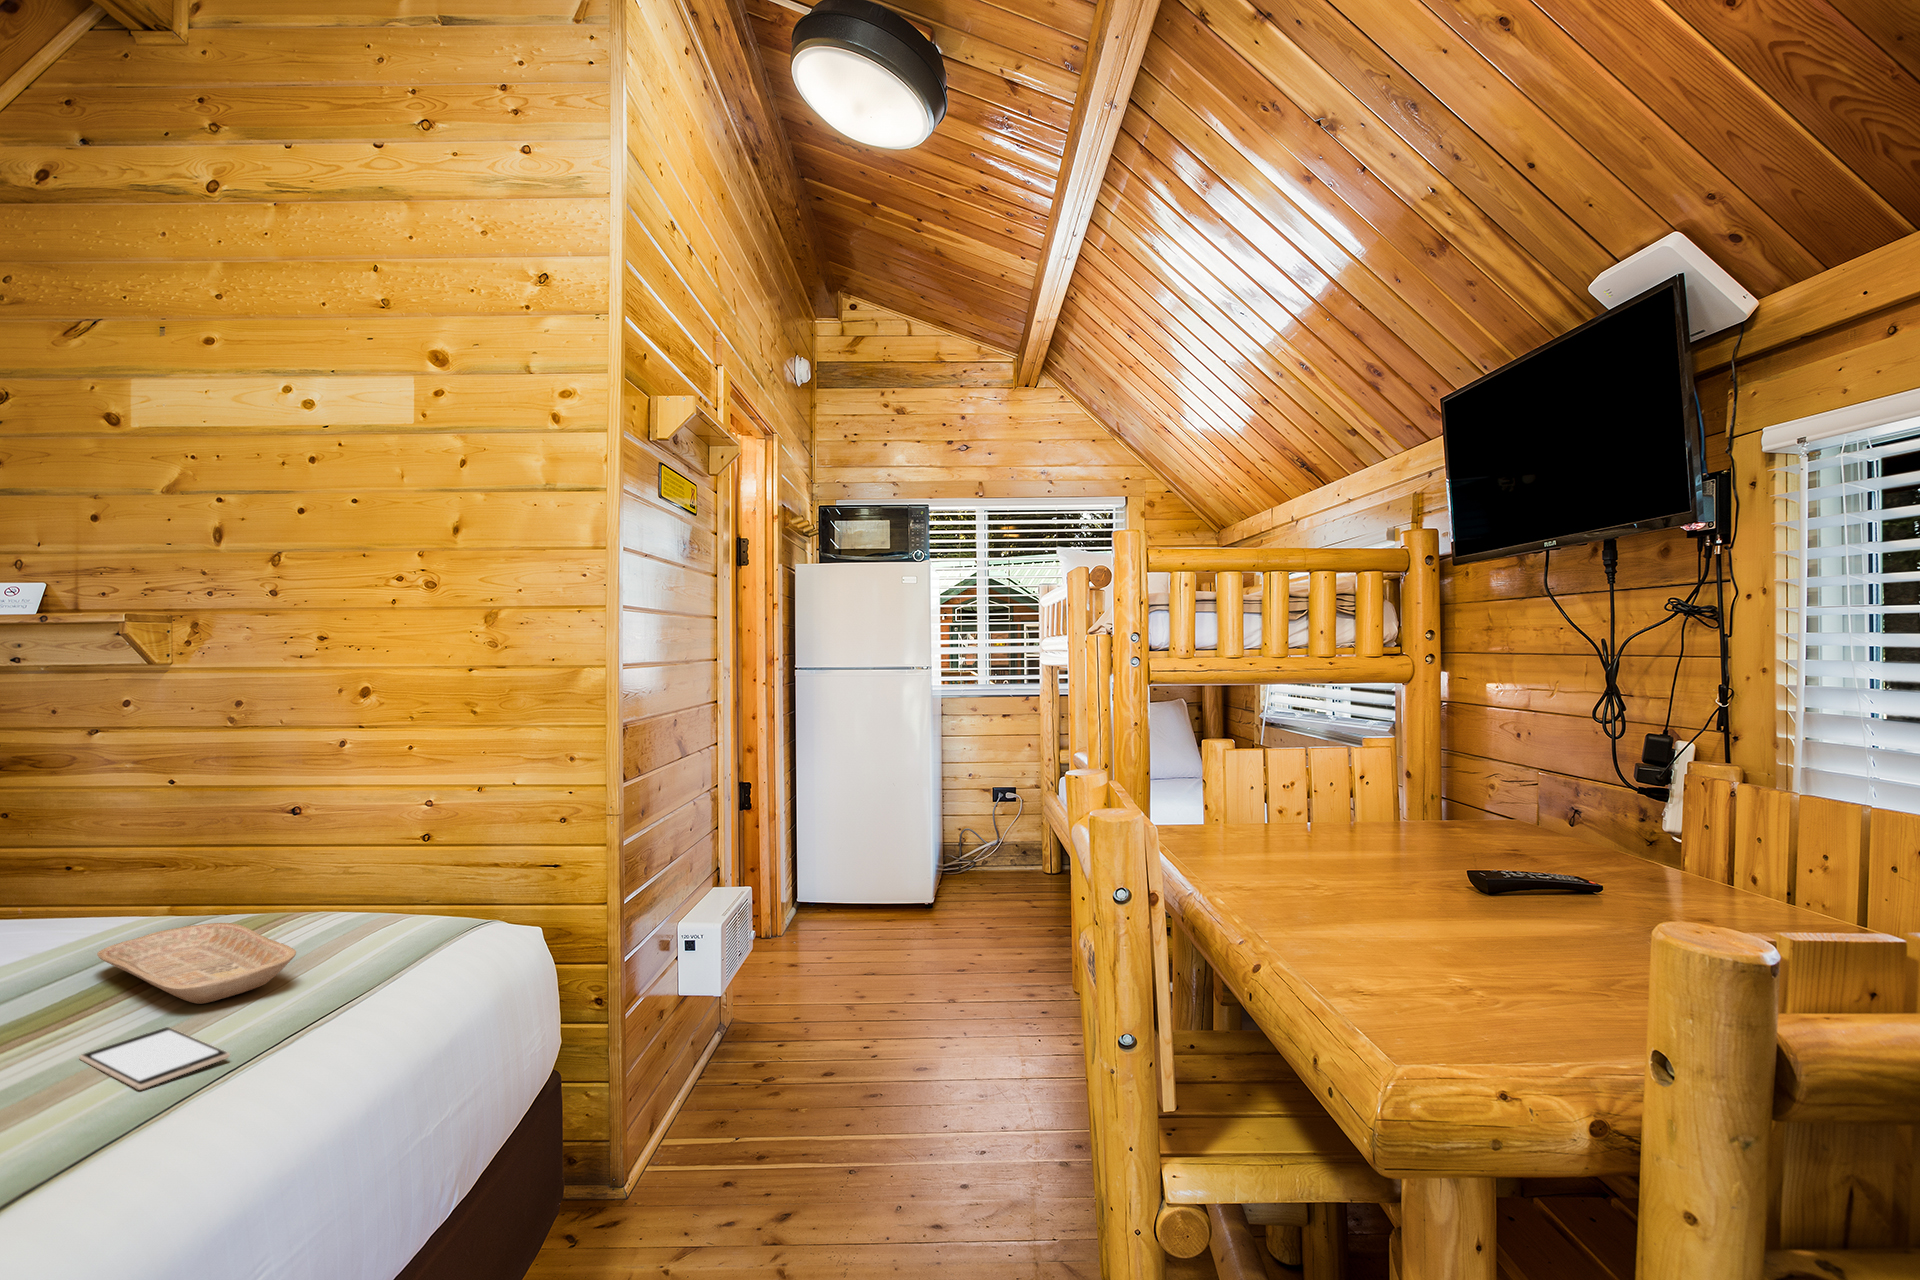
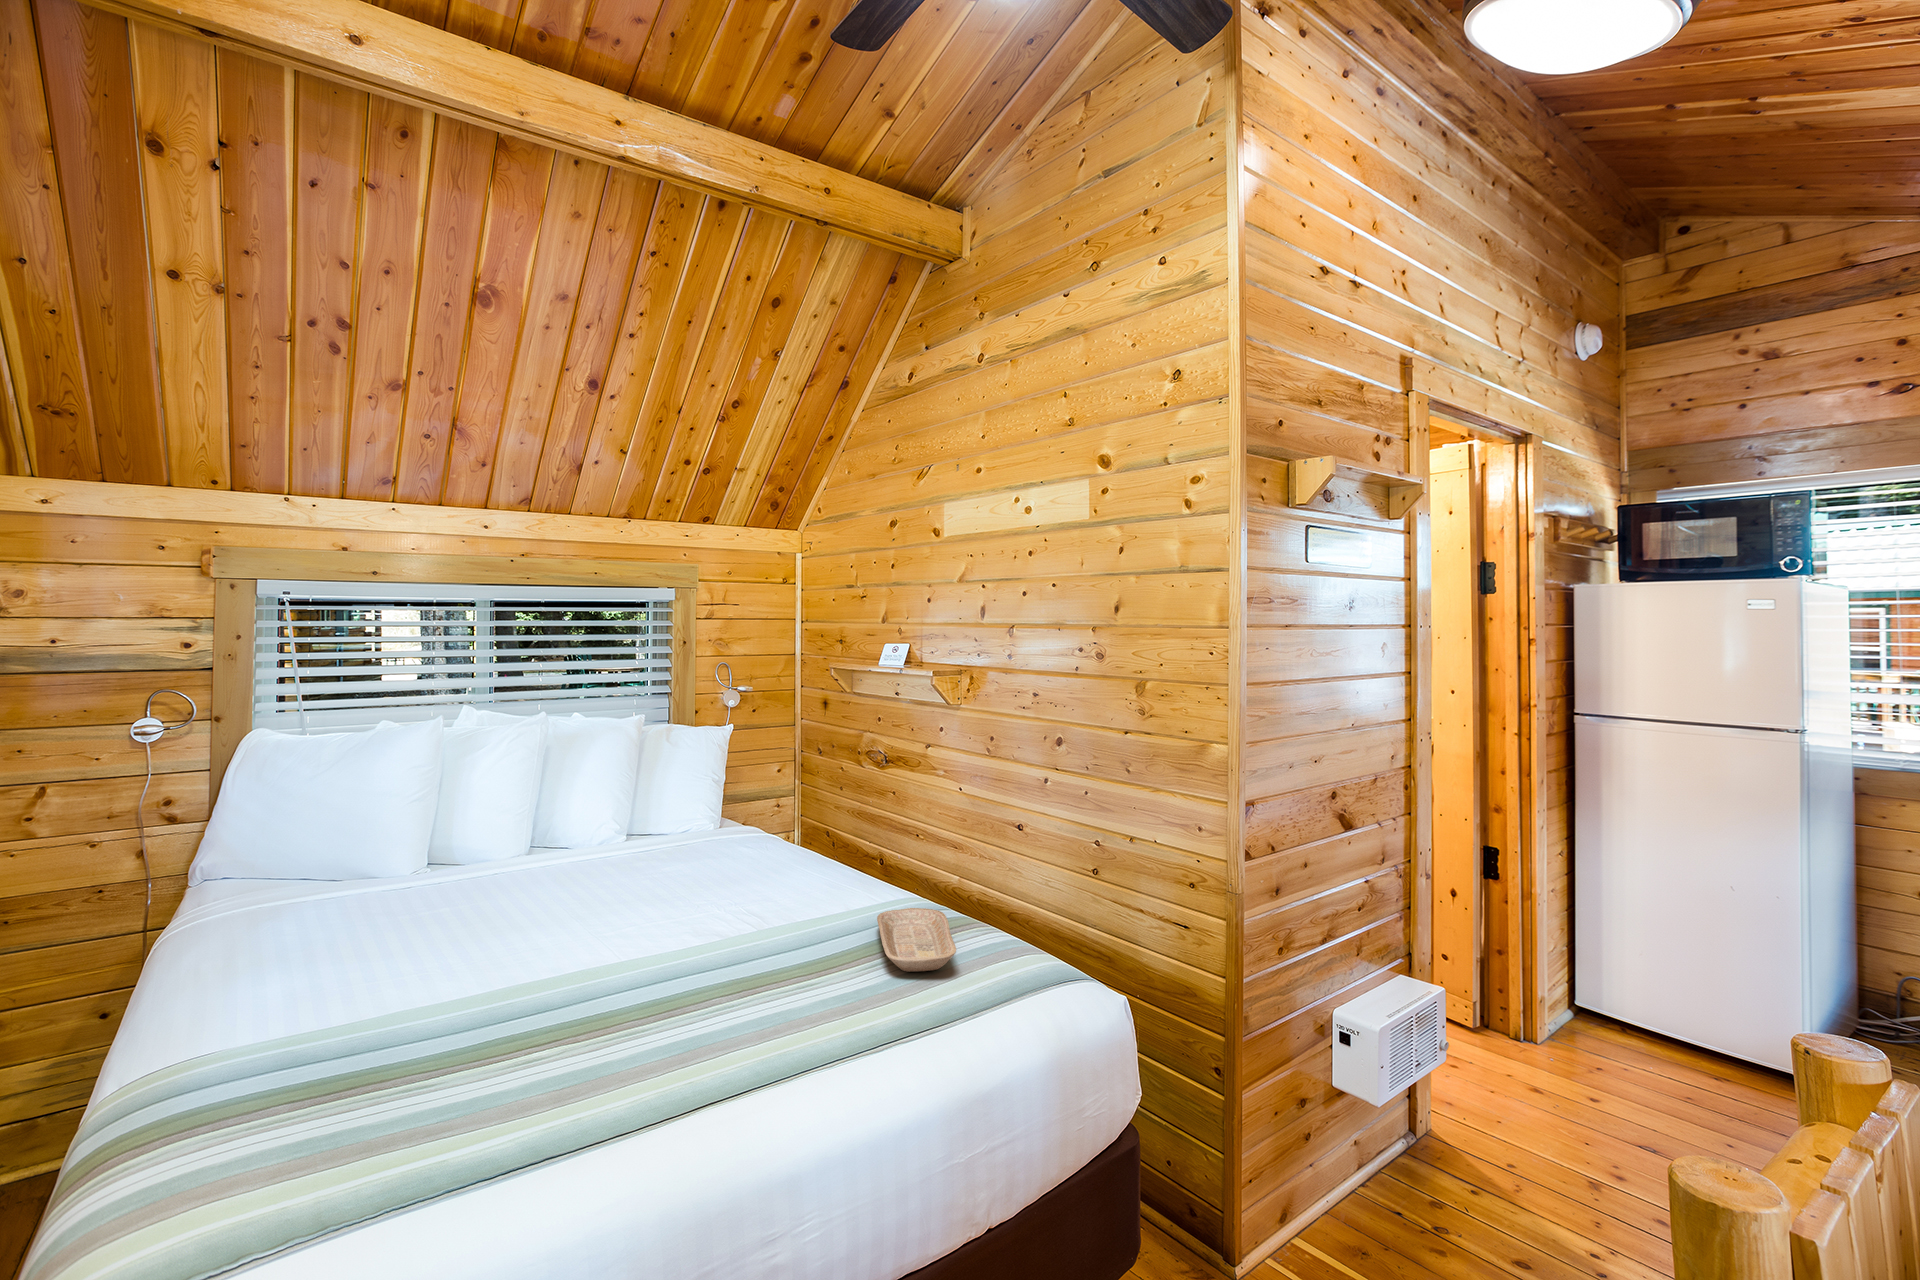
smartphone: present [79,1027,230,1090] -> none [835,983,888,1023]

